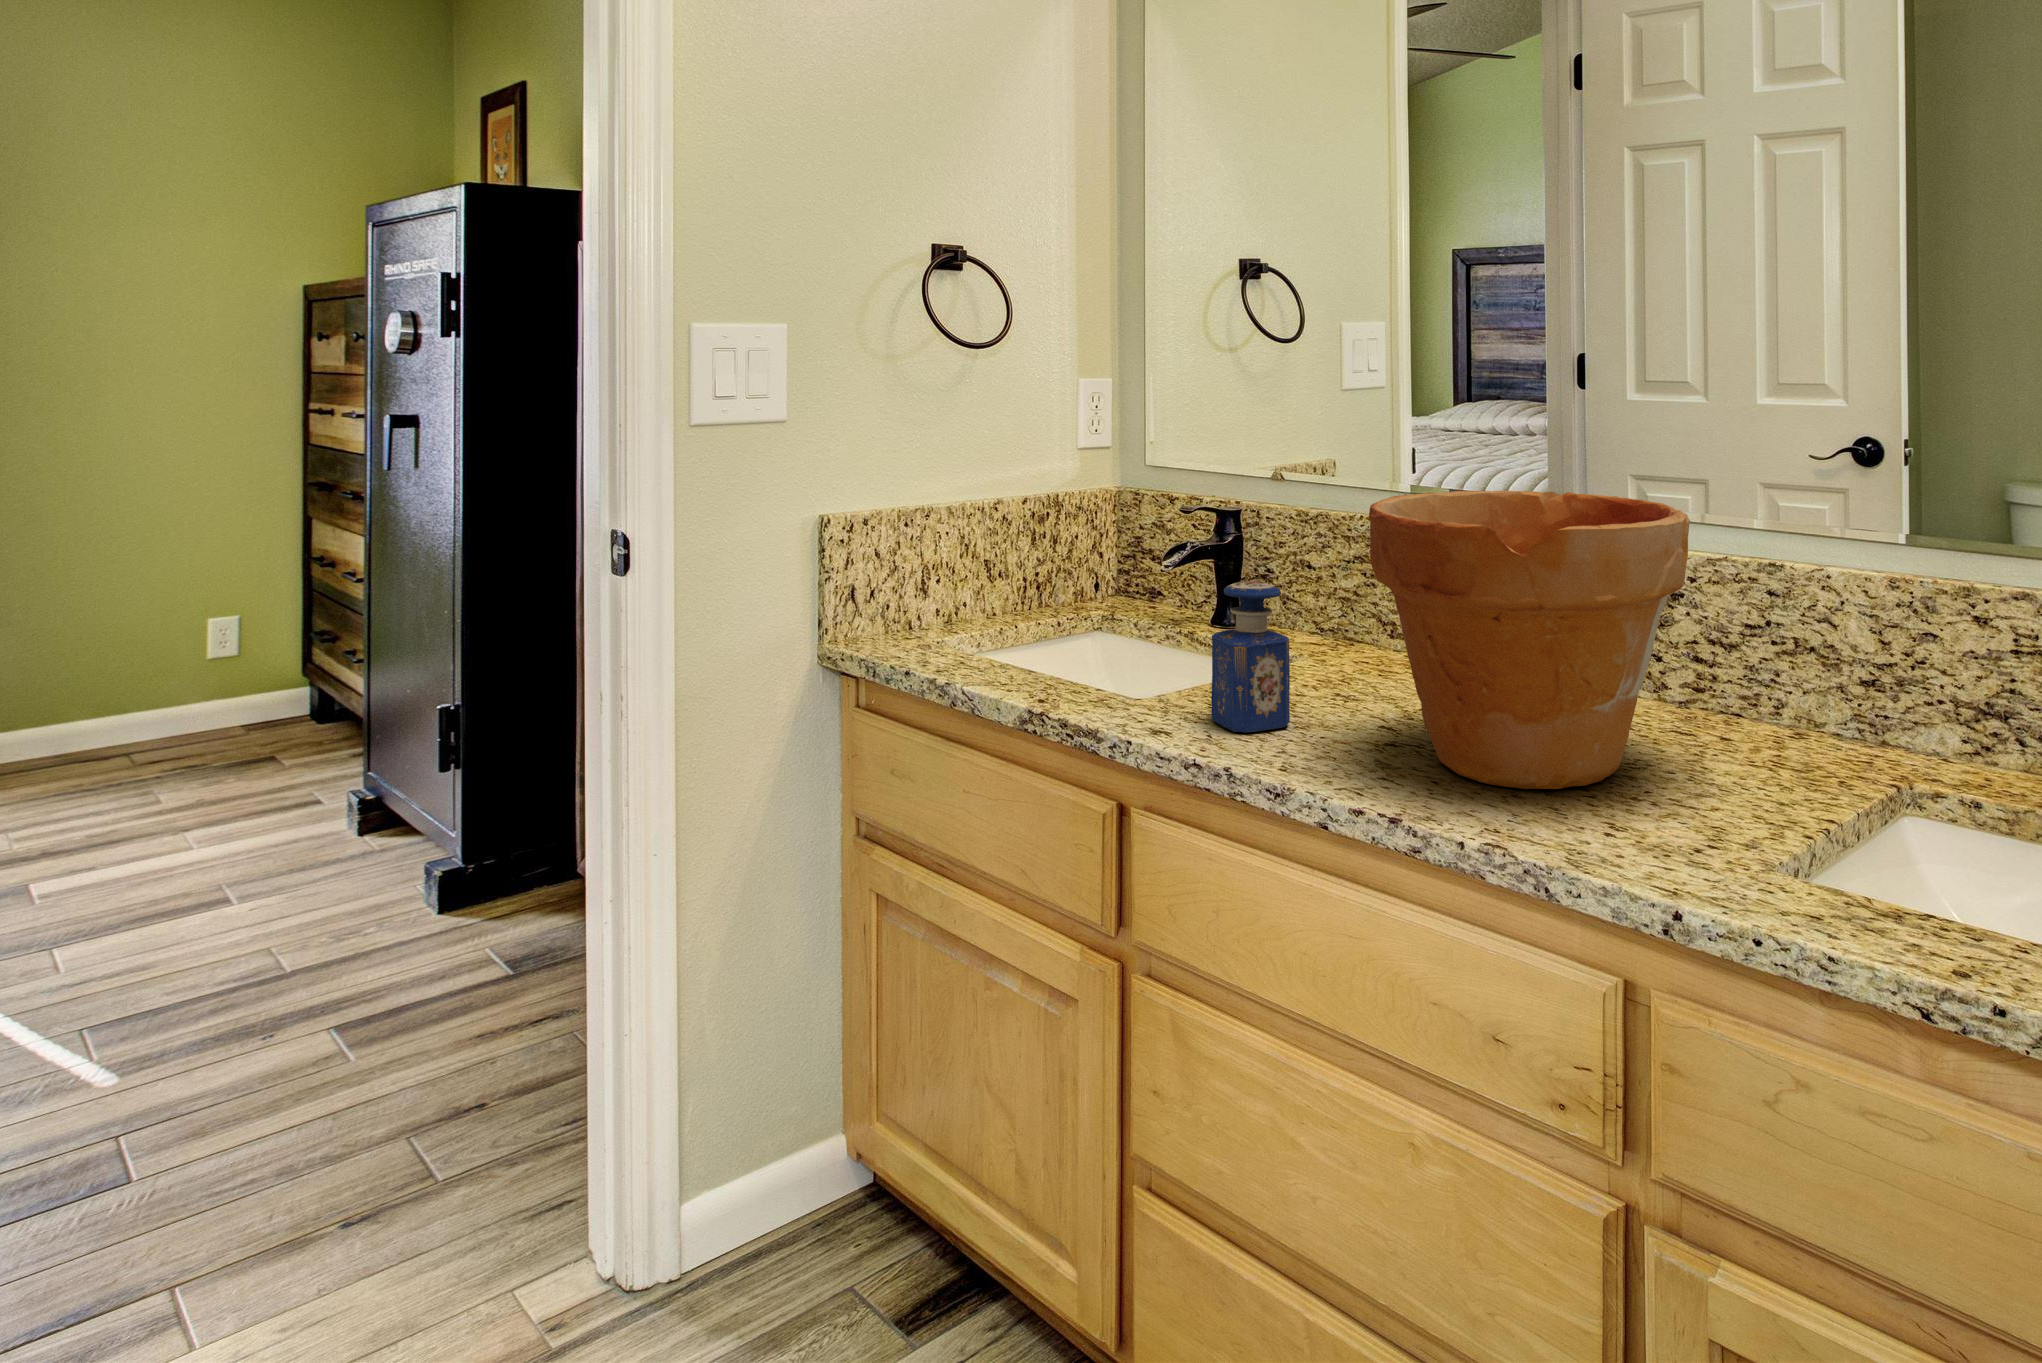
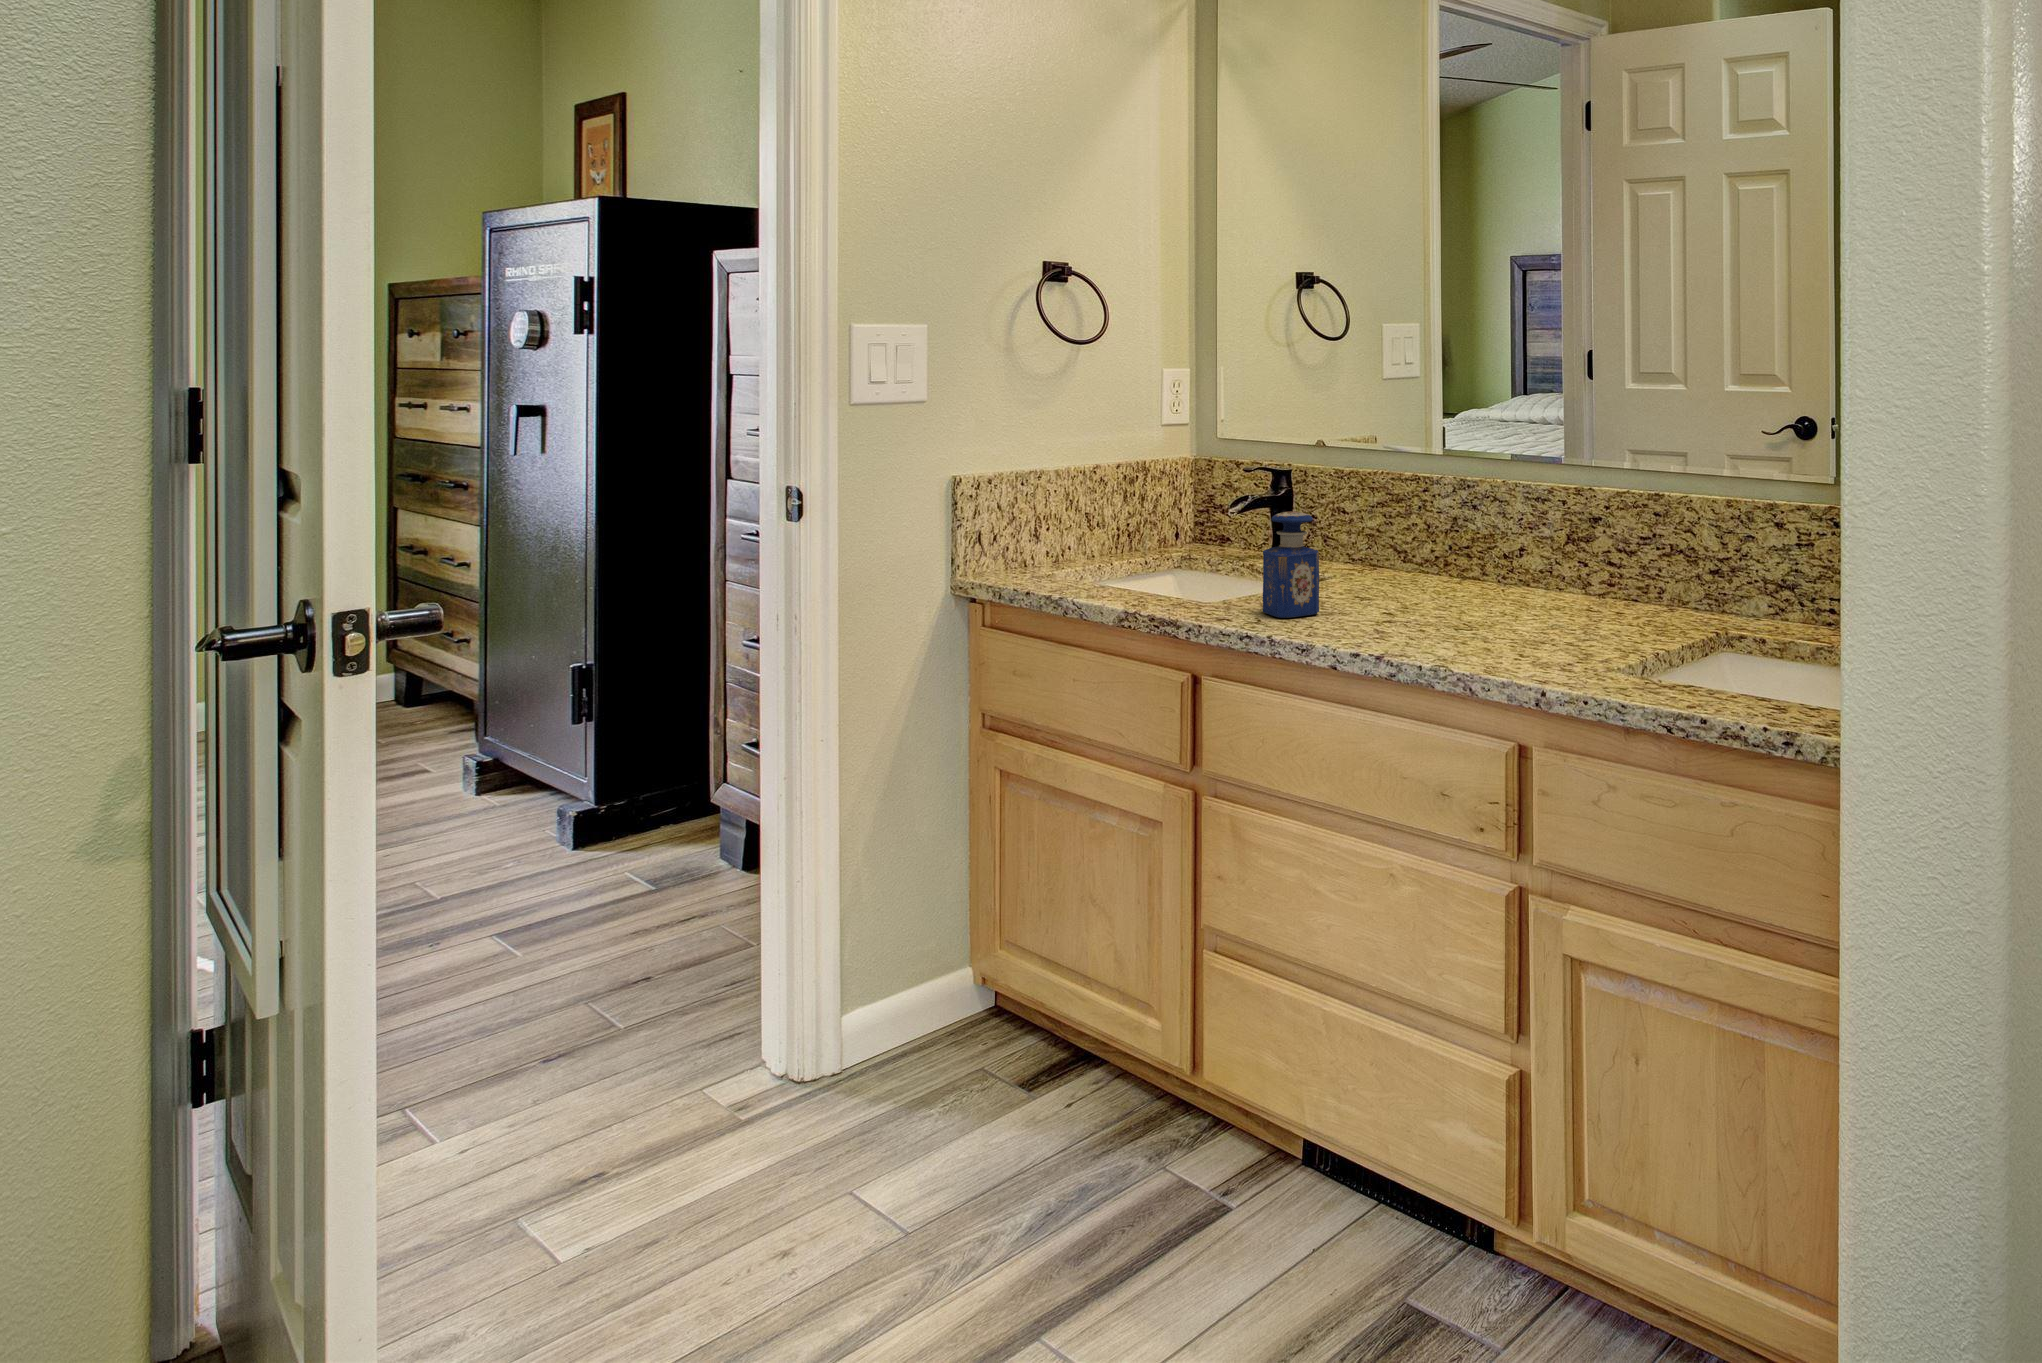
flower pot: present [1369,491,1690,789] -> none [1370,445,1584,640]

